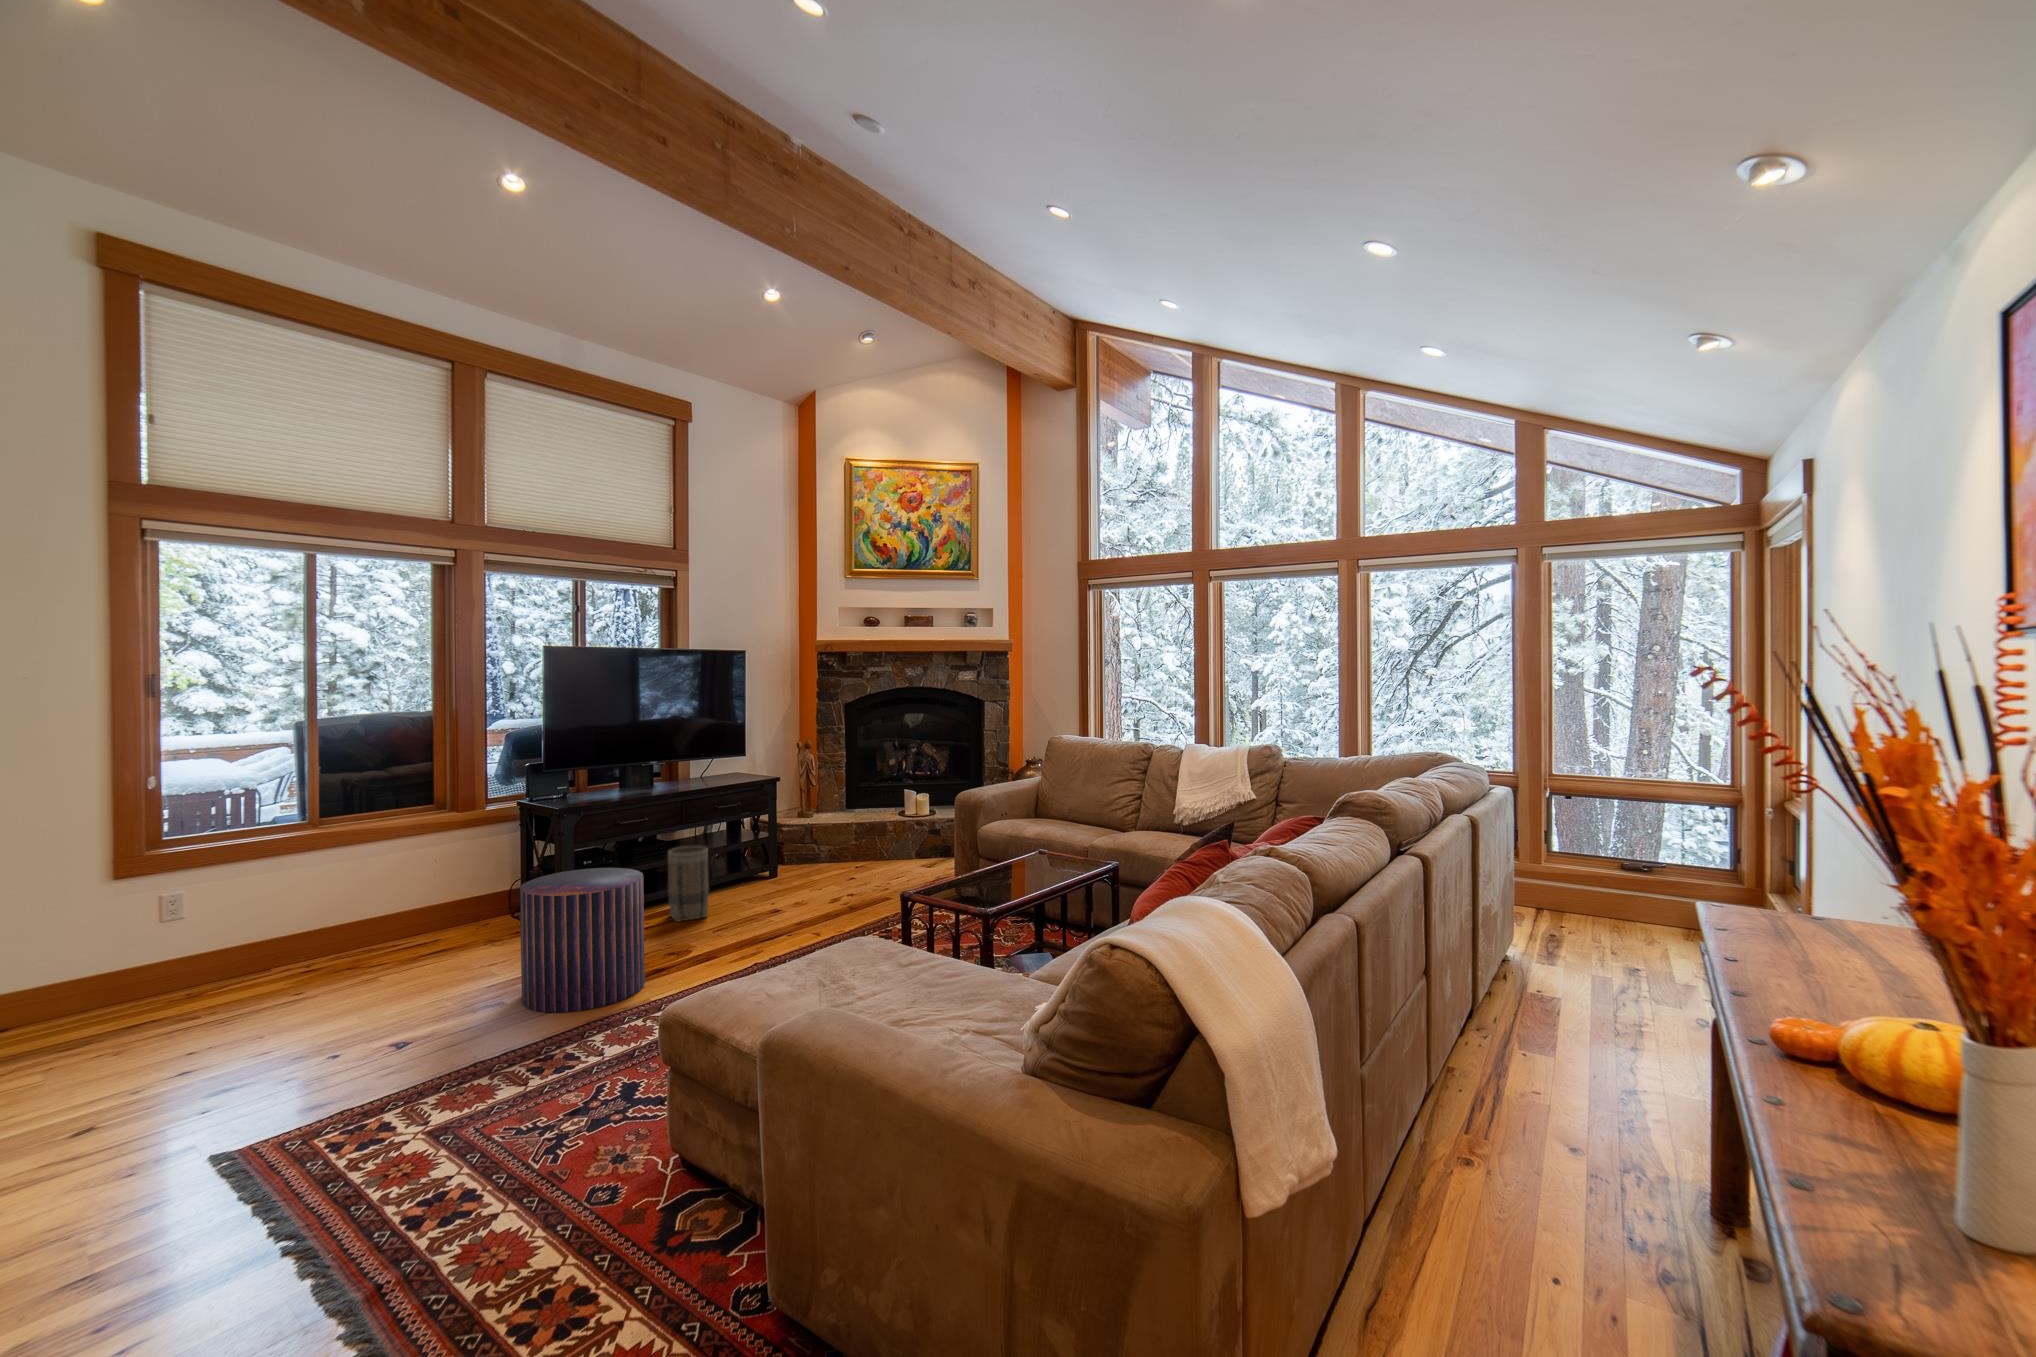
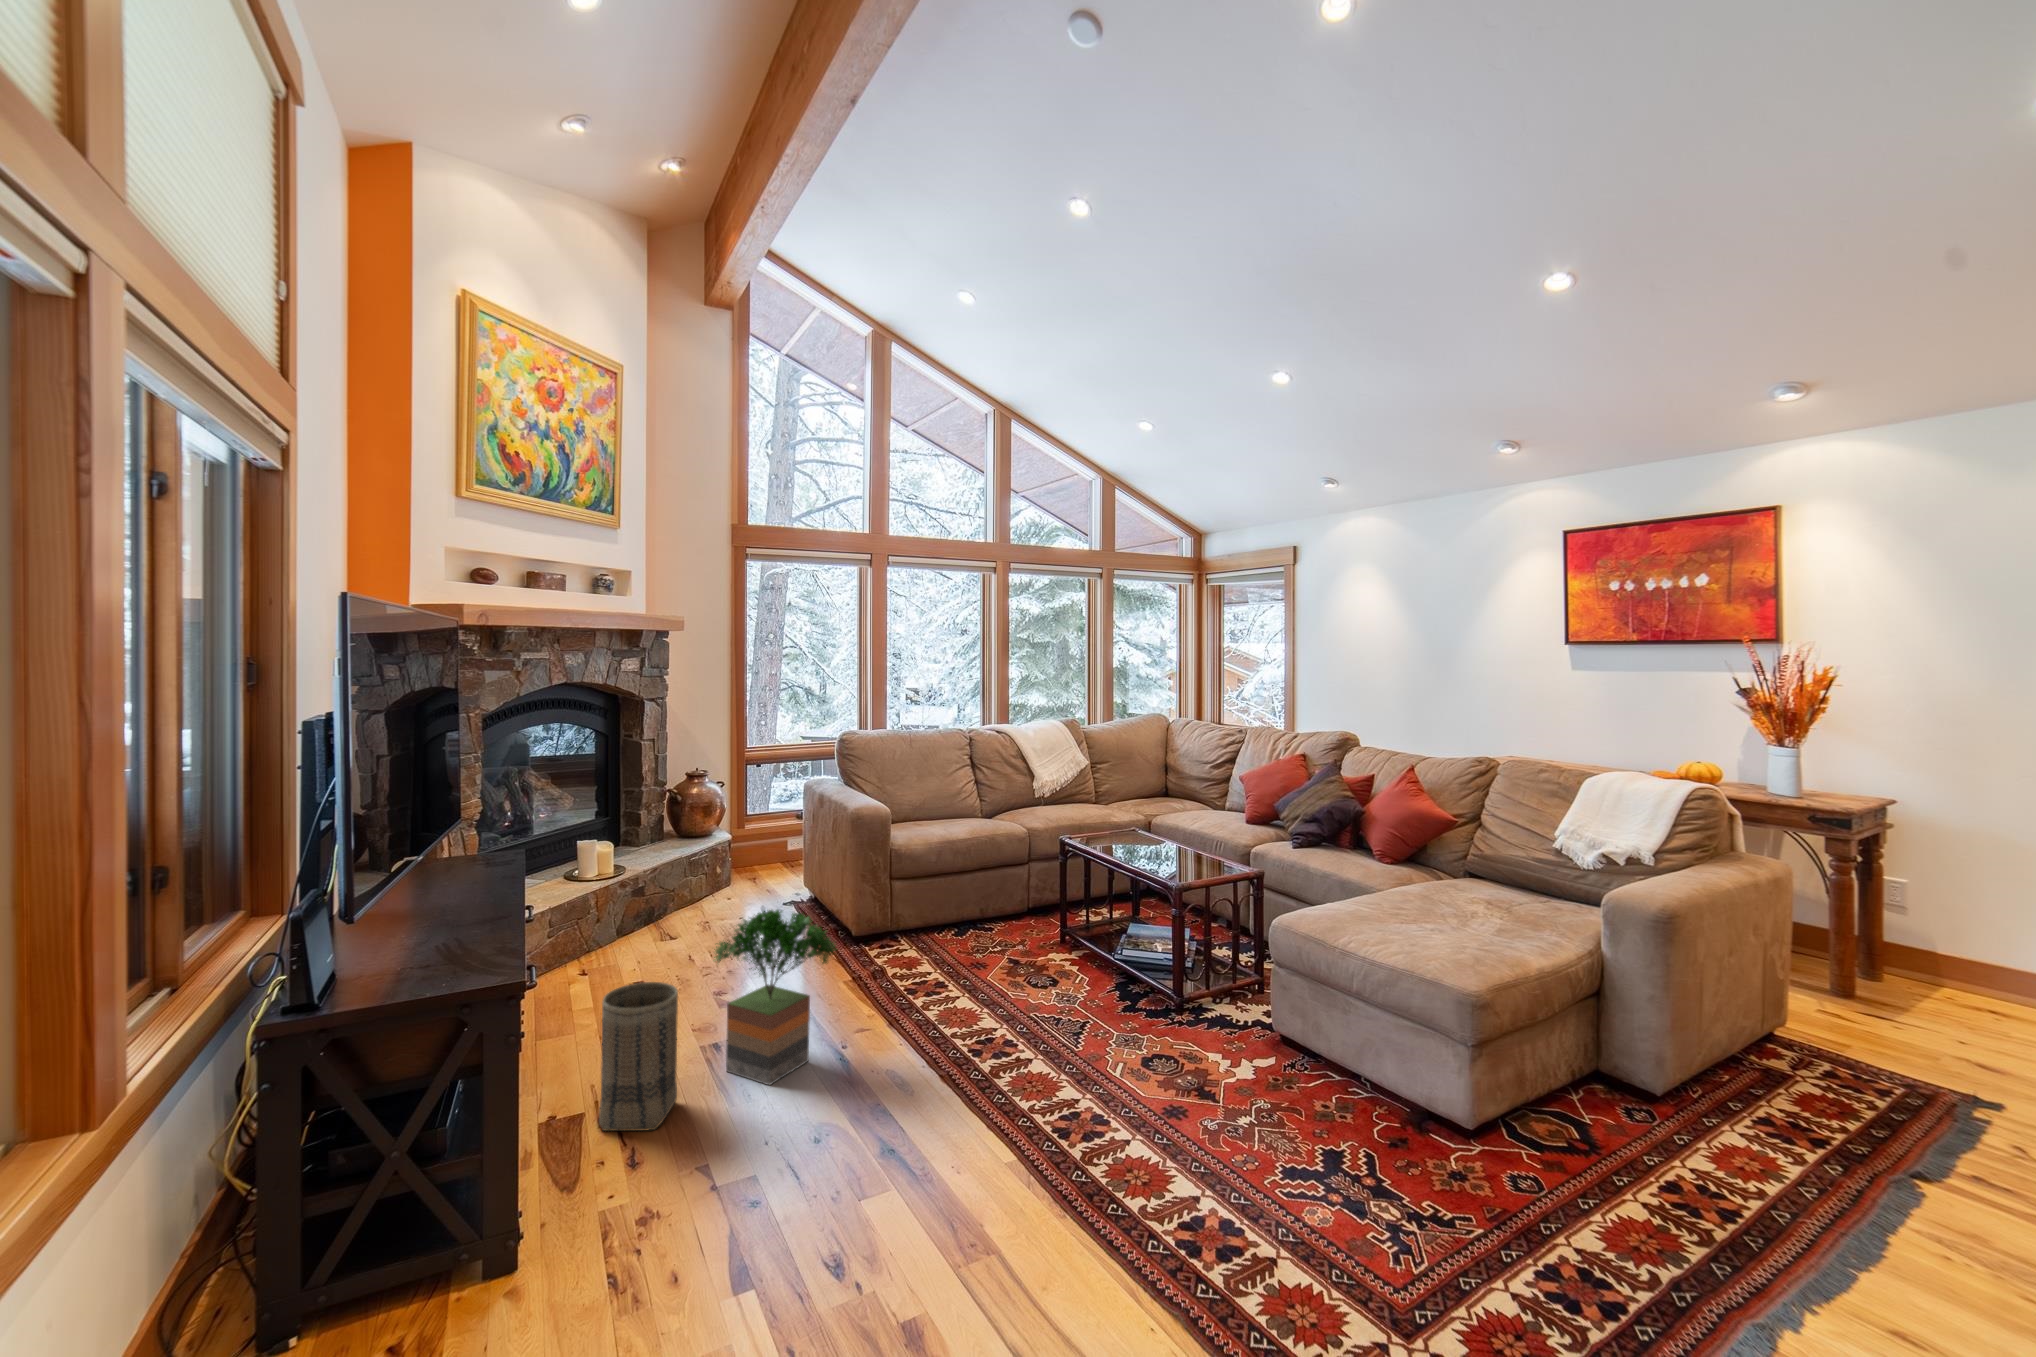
potted tree: none [729,825,795,928] -> present [714,910,835,1085]
pouf: present [520,868,645,1013] -> none [836,1009,1040,1317]

